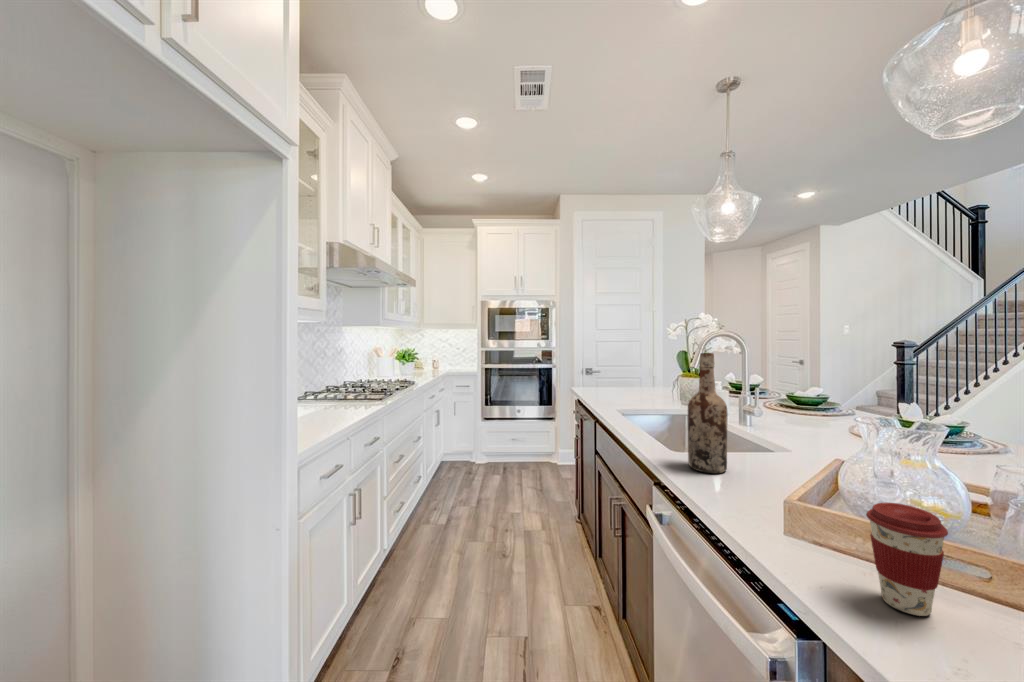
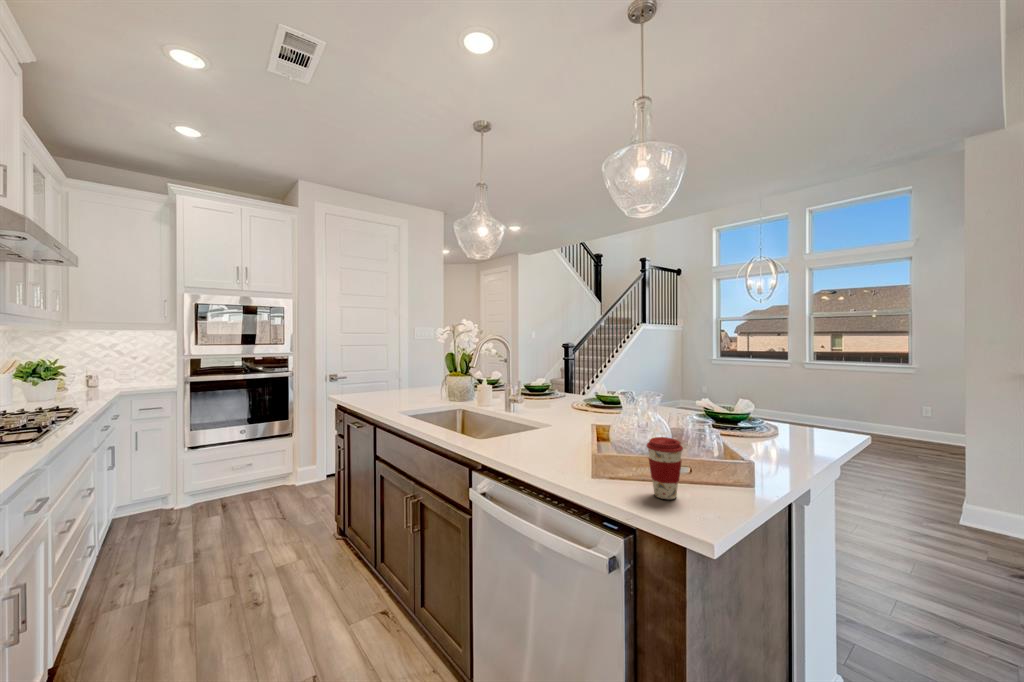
wine bottle: present [688,353,728,473] -> none [497,351,526,449]

